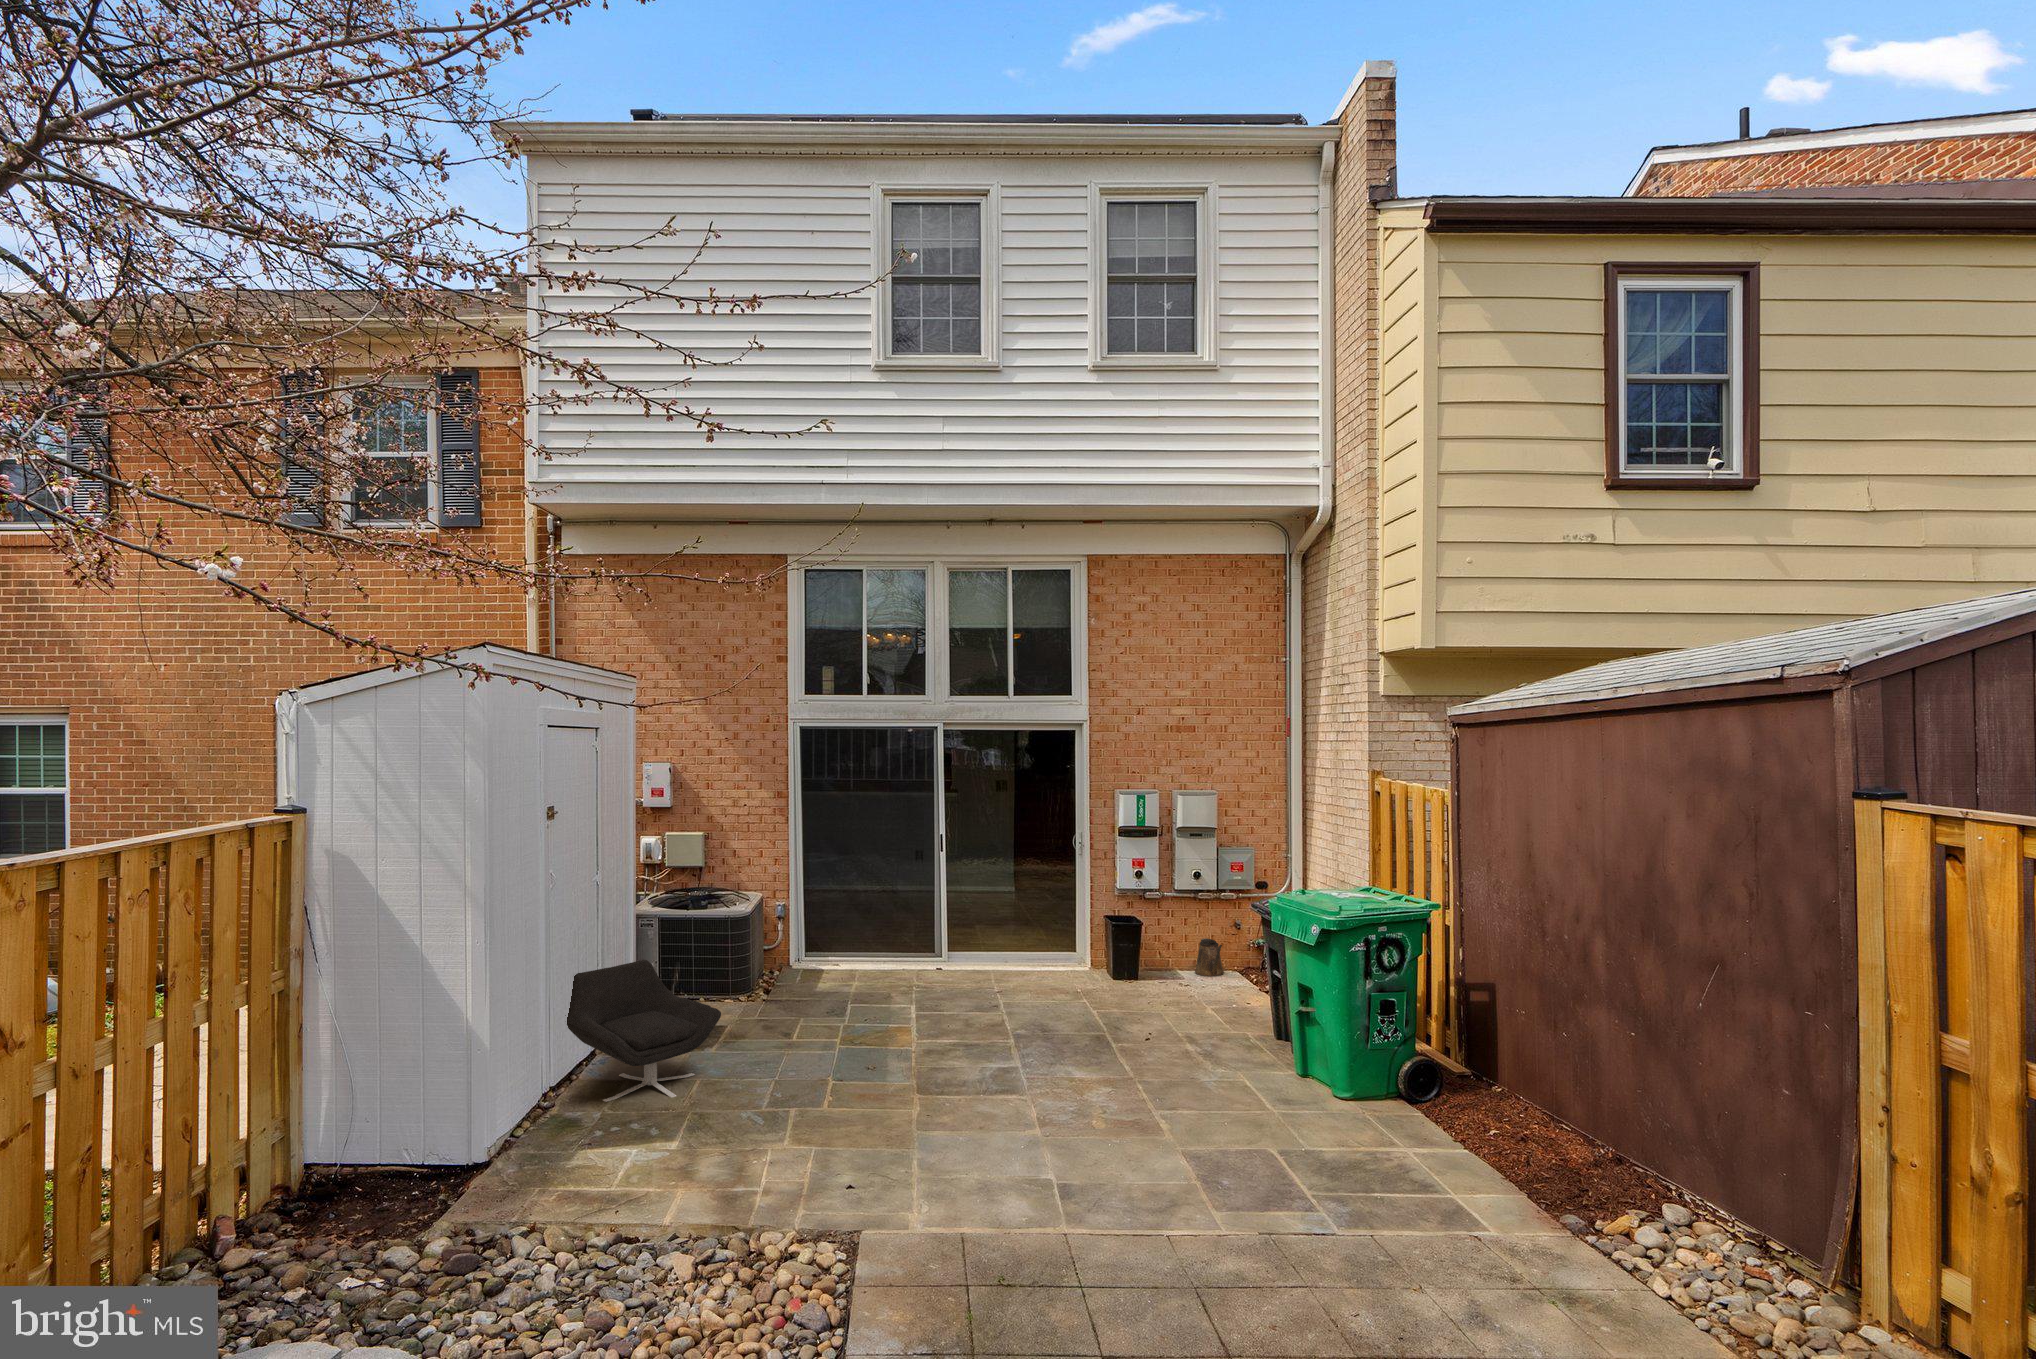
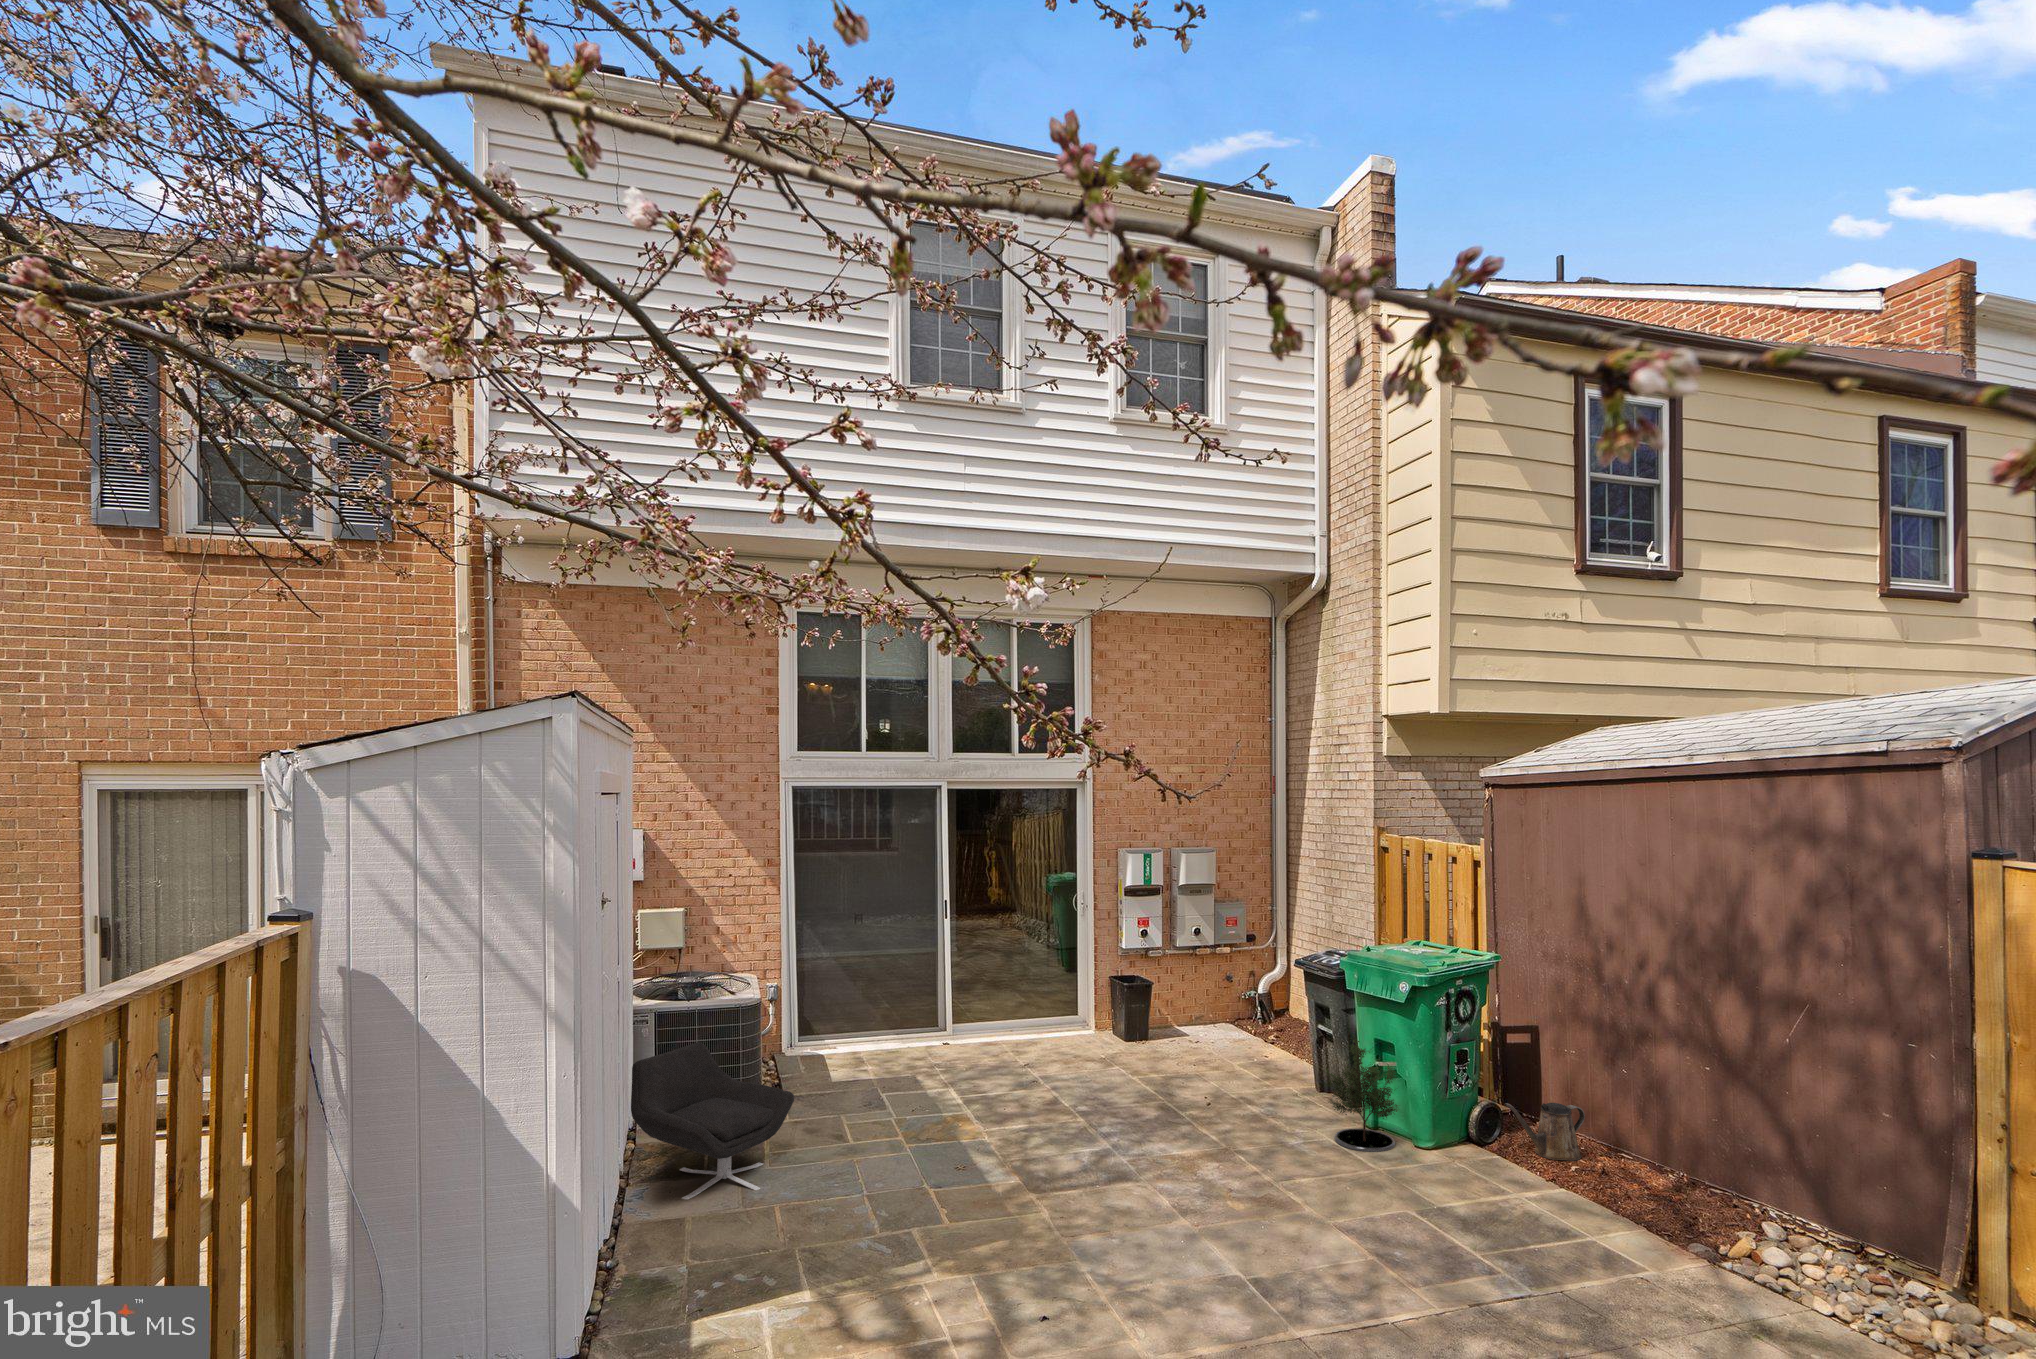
watering can: present [1195,938,1224,976] -> present [1505,1103,1585,1161]
potted tree: none [1241,977,1320,1099] -> present [1325,1035,1397,1152]

